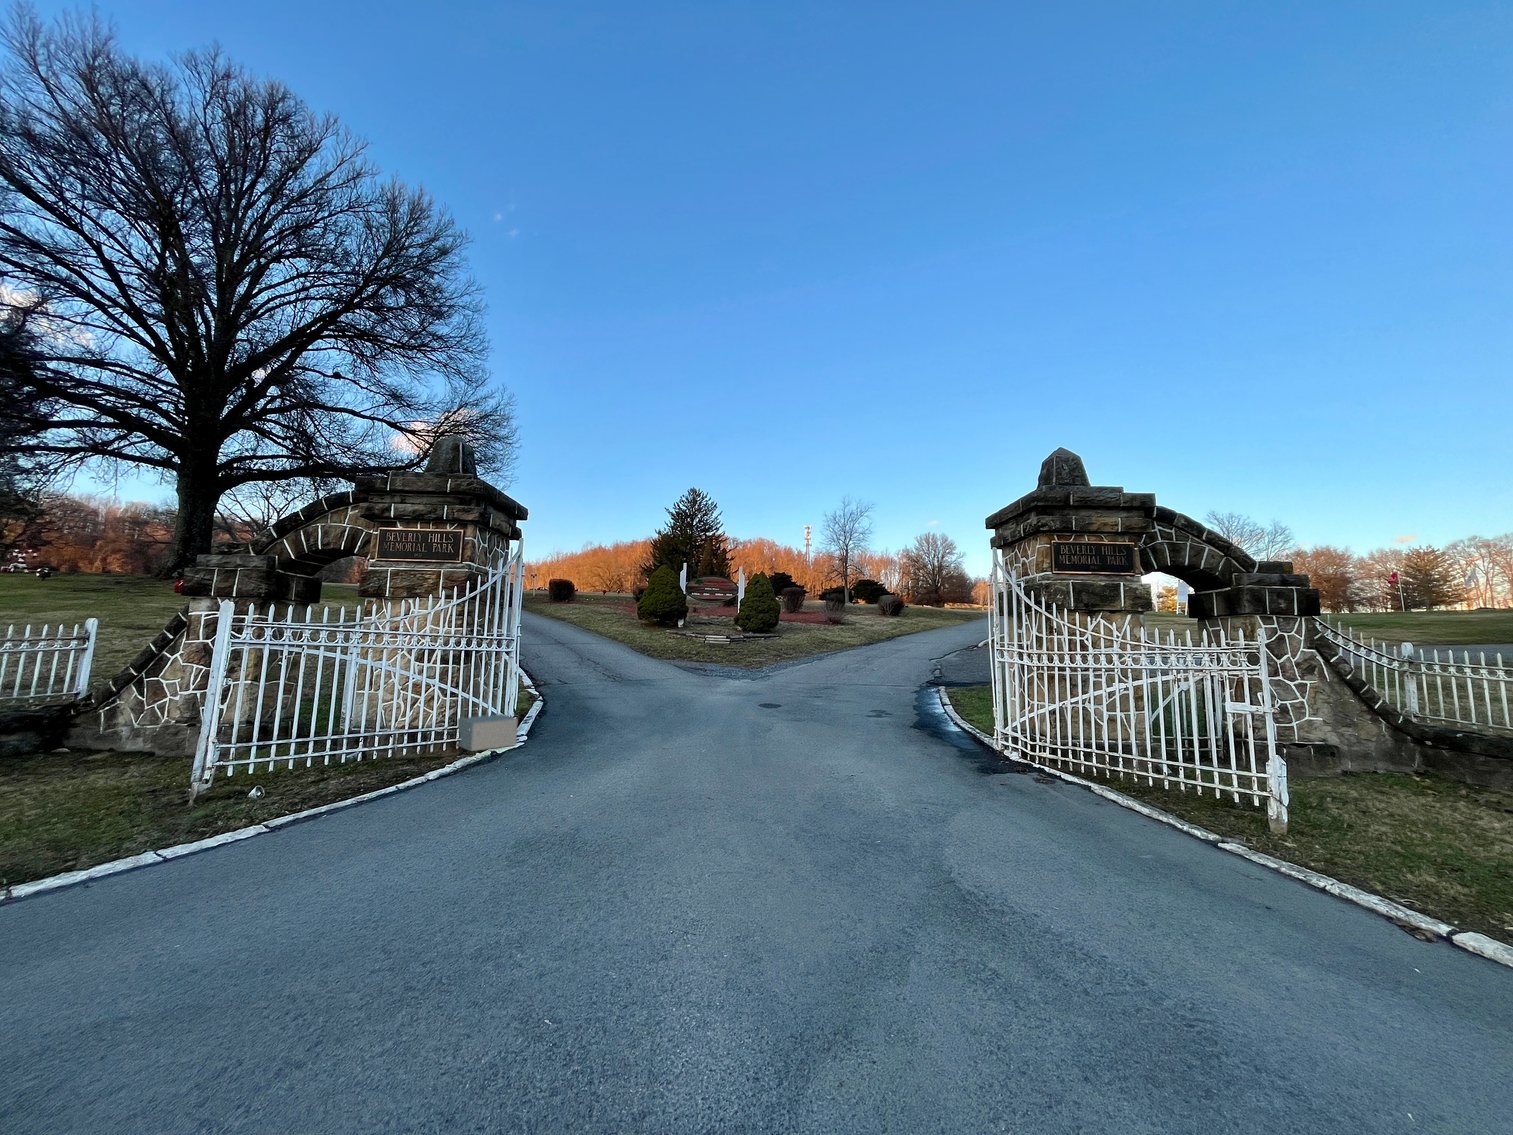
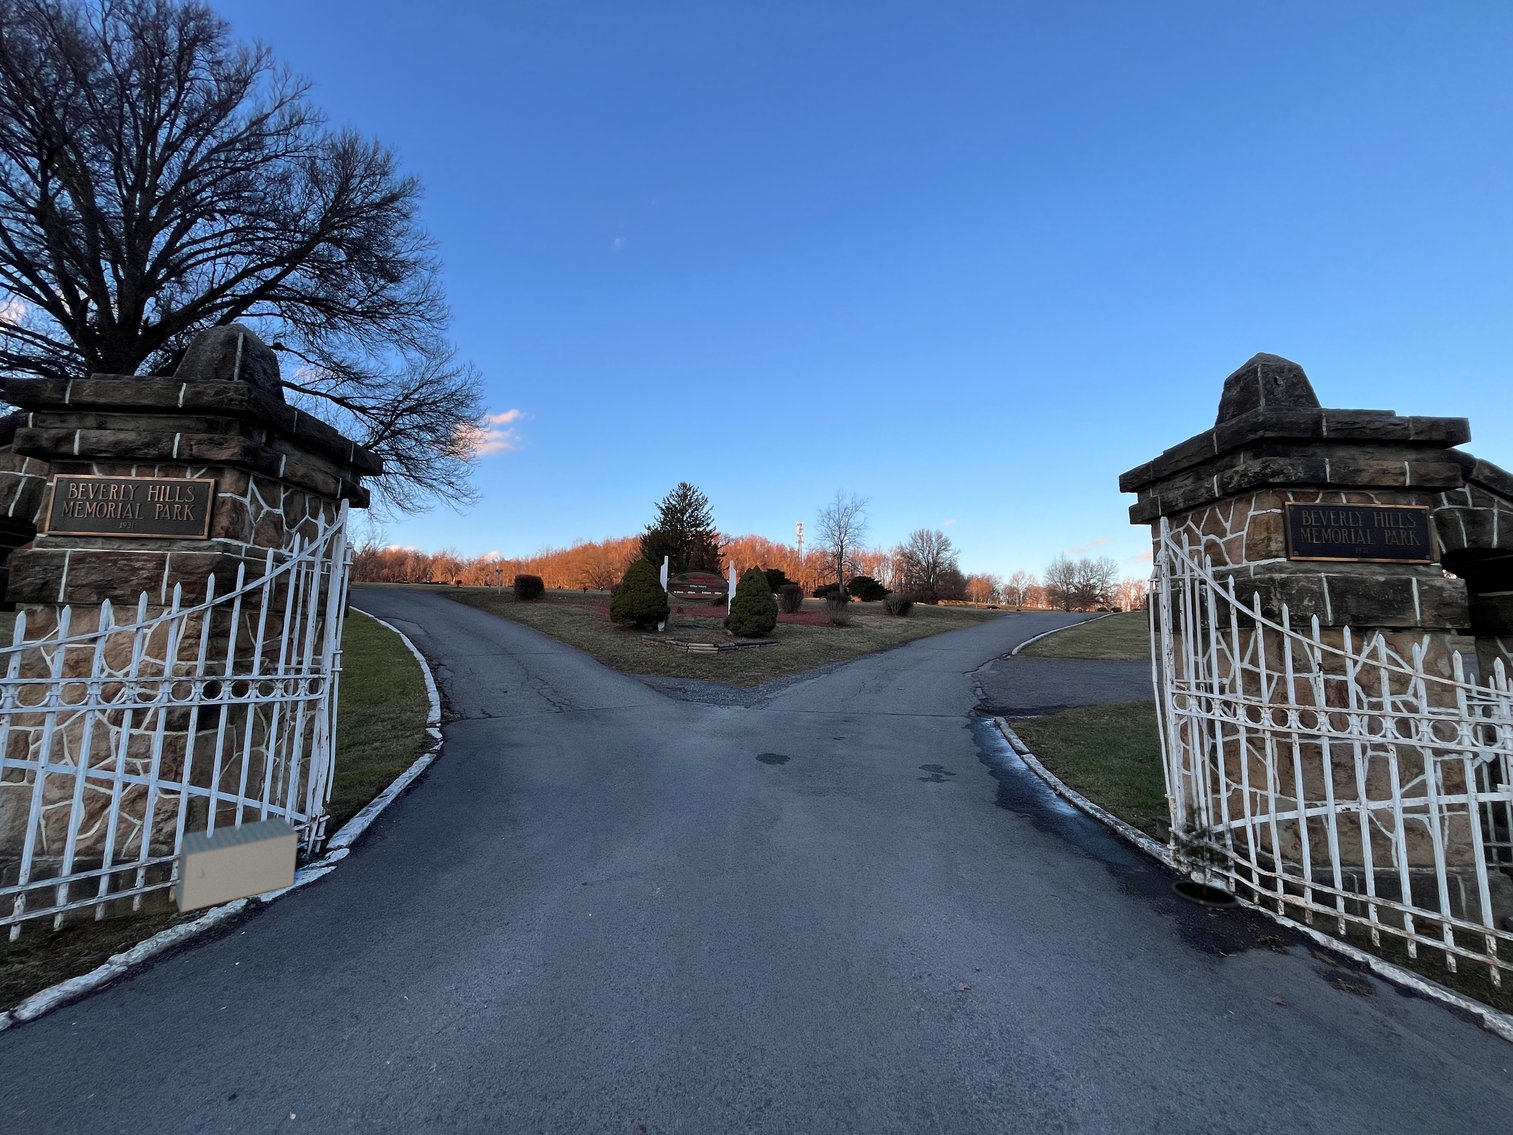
potted tree: none [980,700,1020,758] -> present [1167,797,1240,908]

